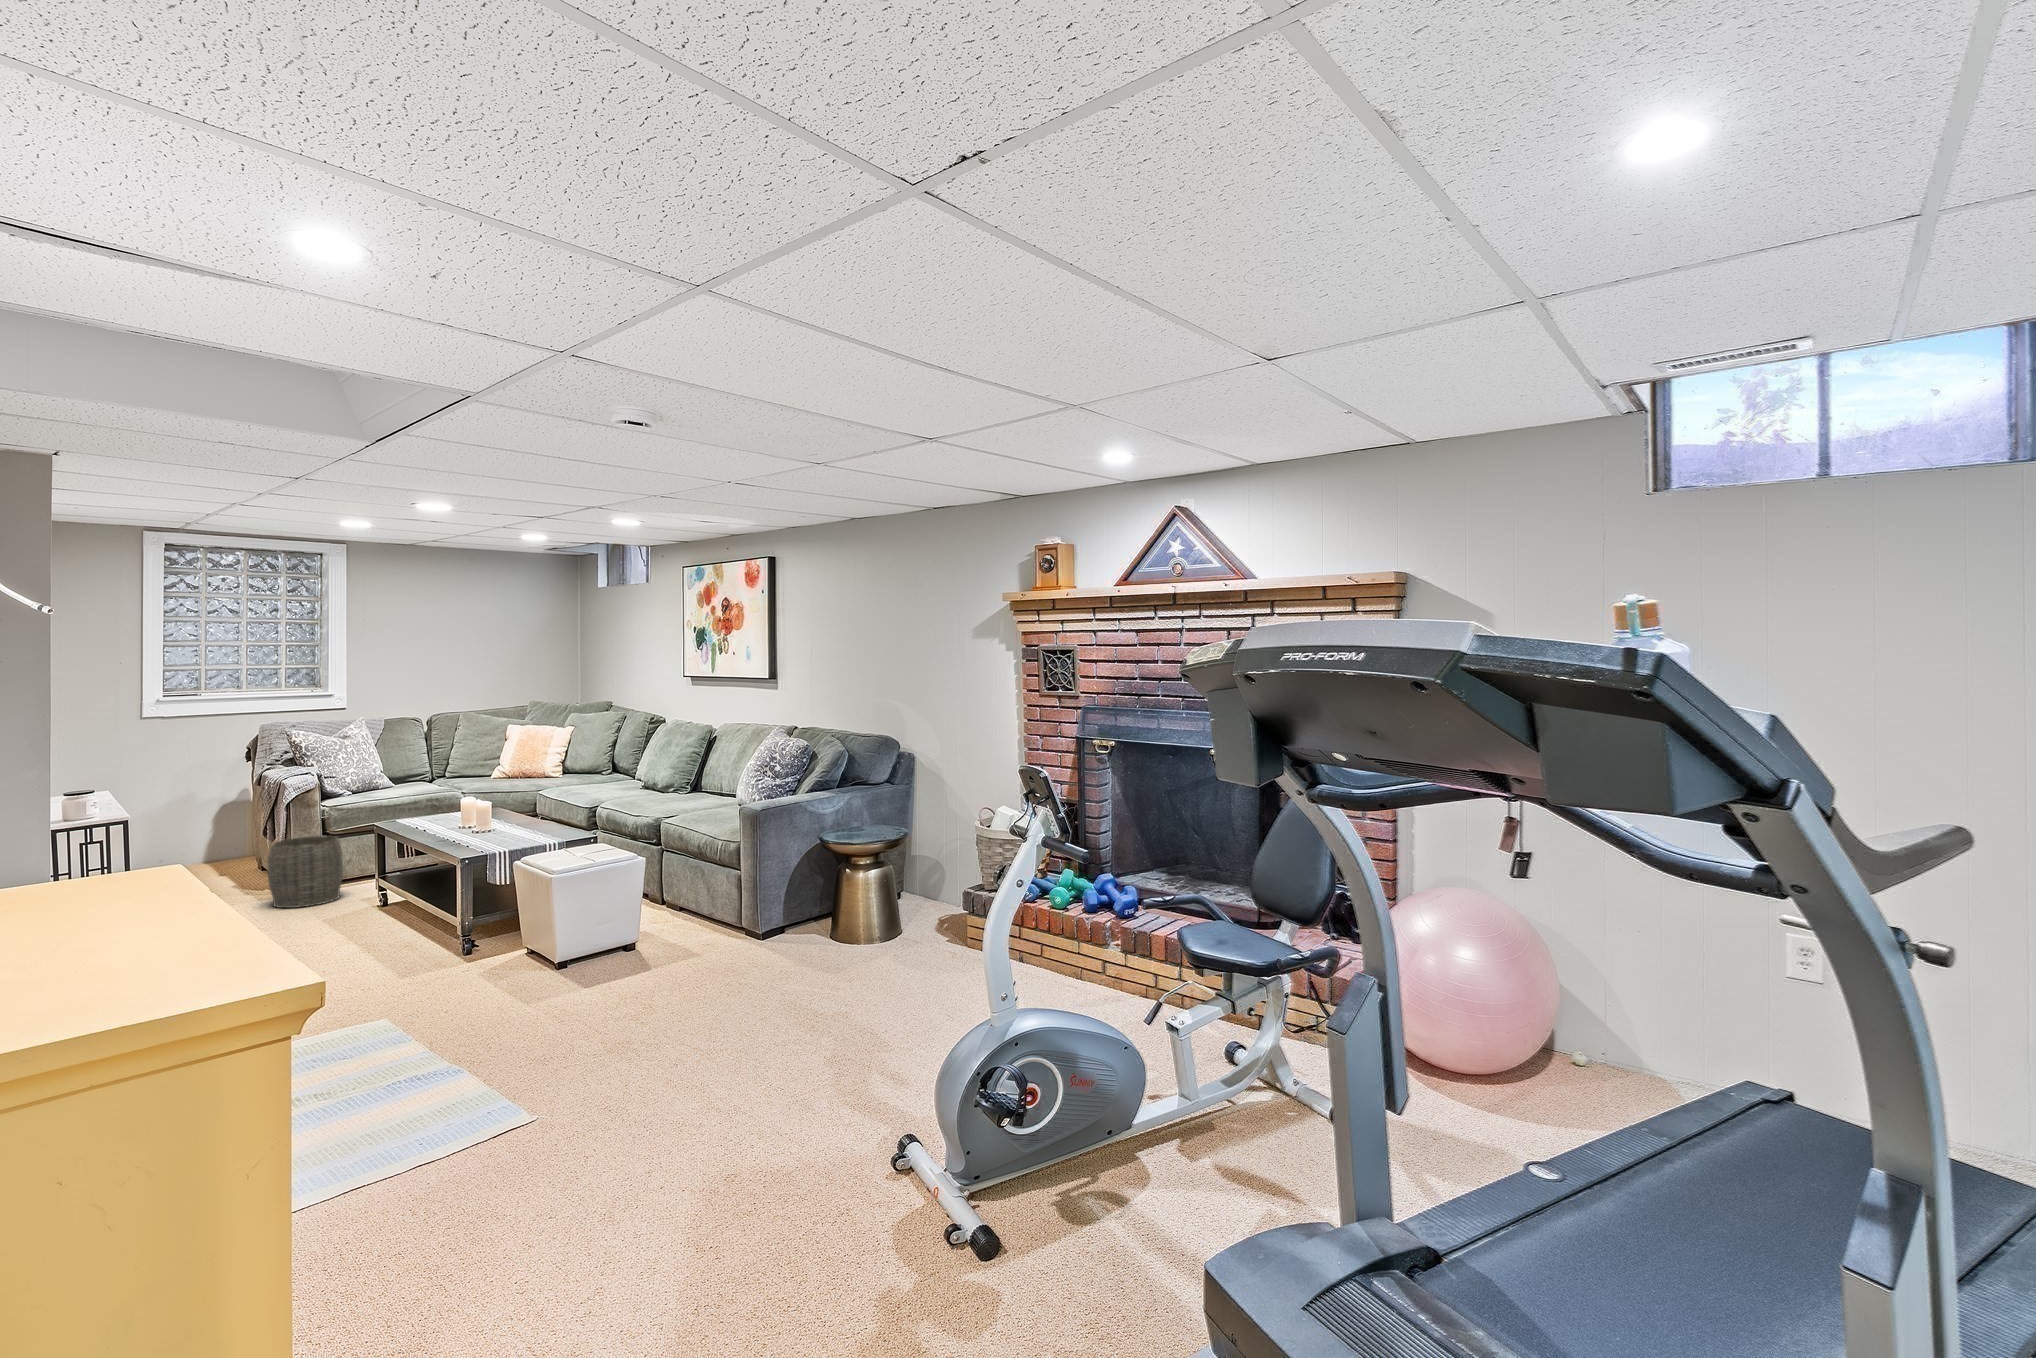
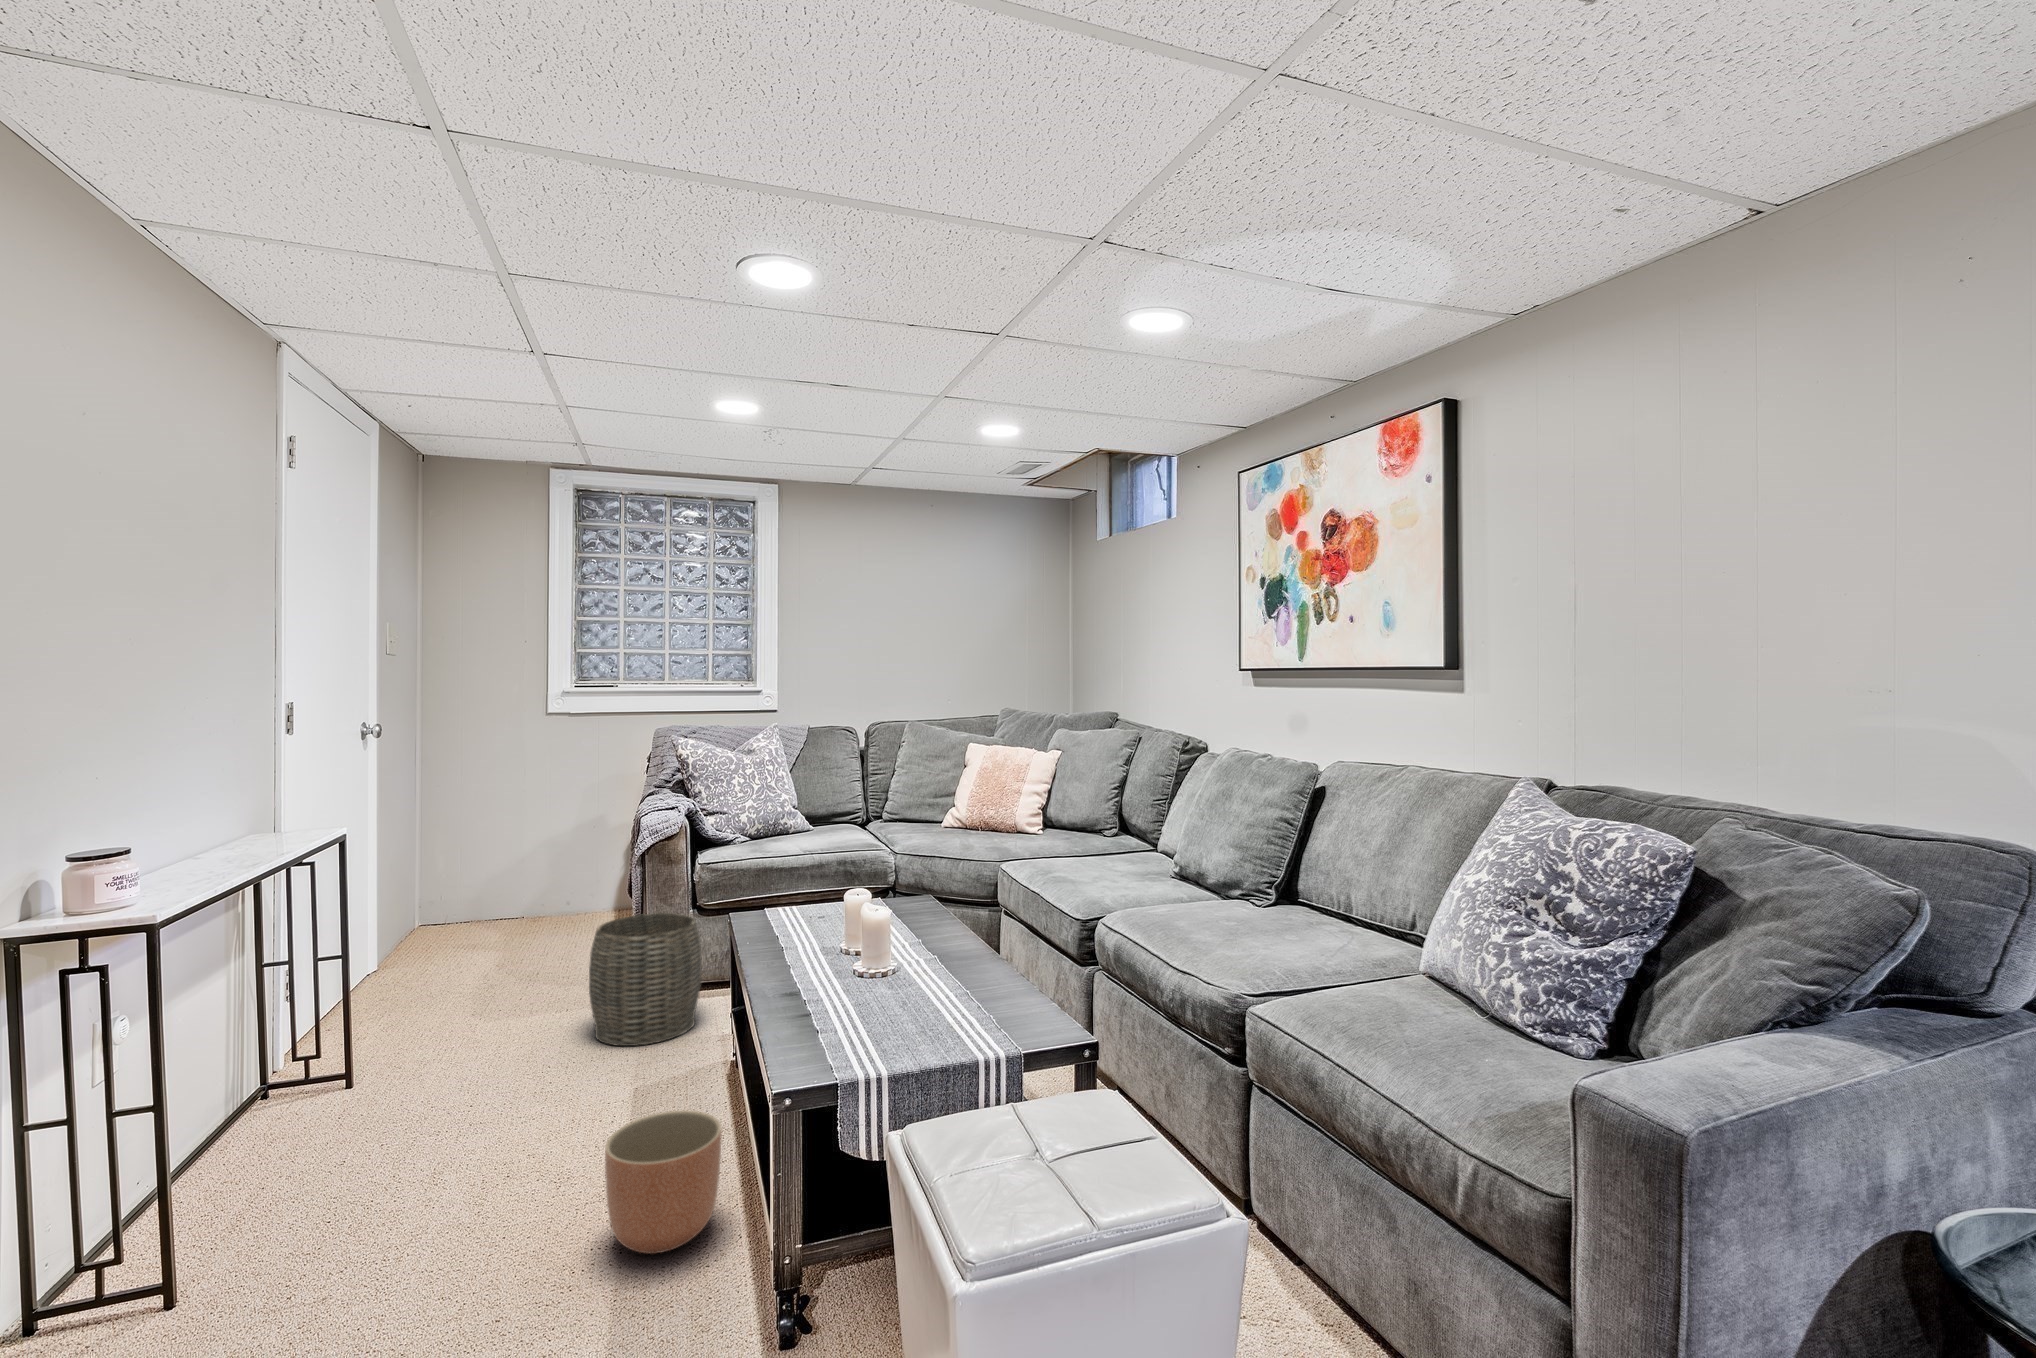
planter: none [356,896,411,946] -> present [605,1110,722,1254]

